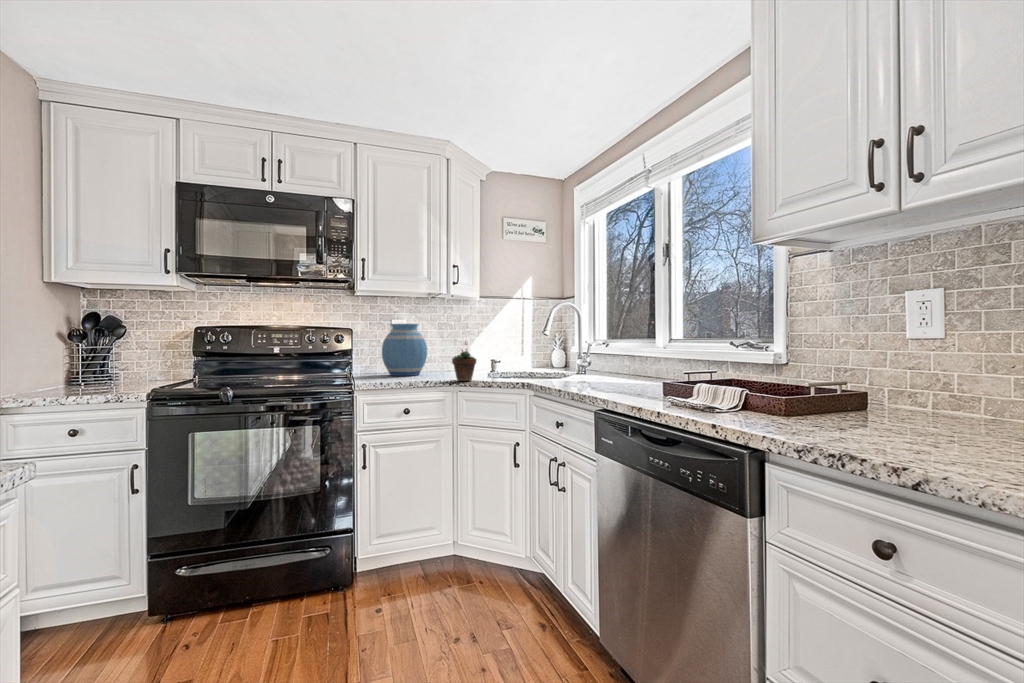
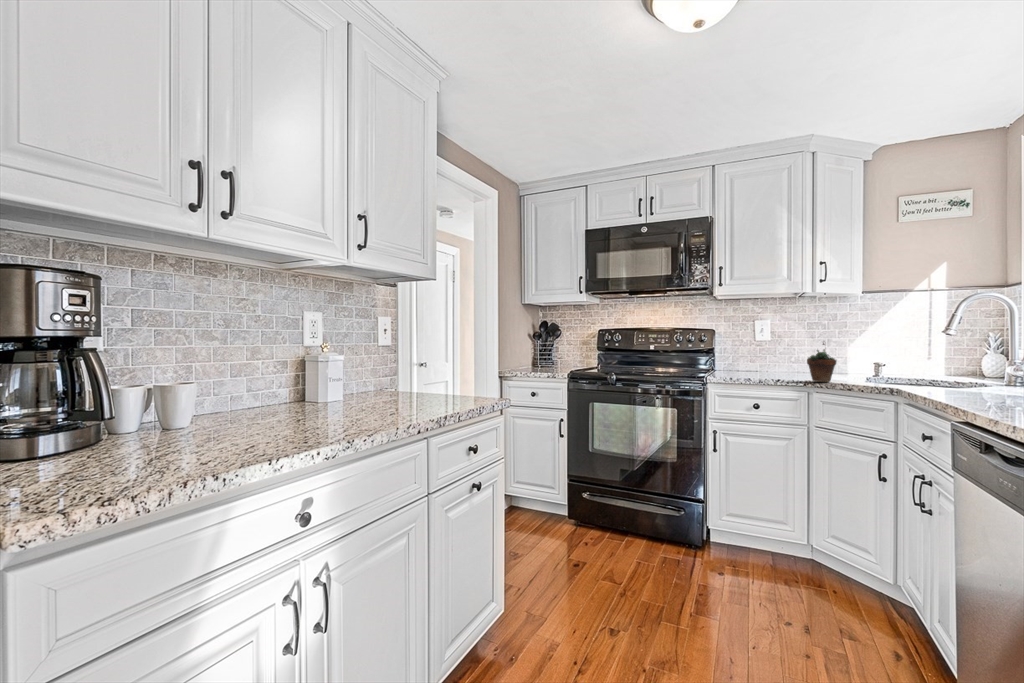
vase: present [382,324,427,376] -> none [743,324,792,375]

